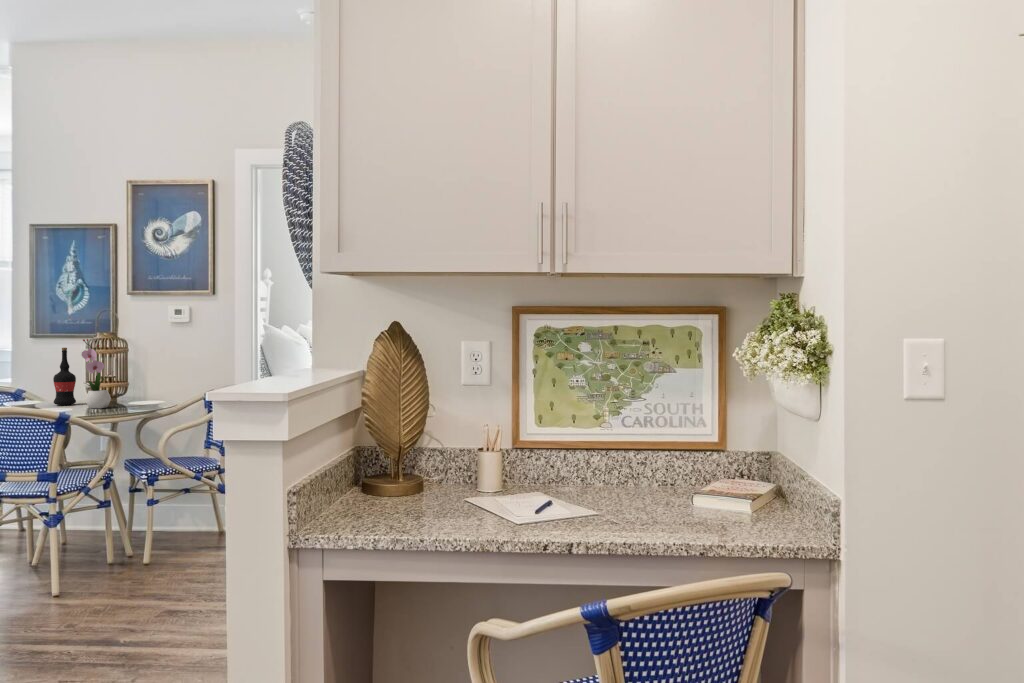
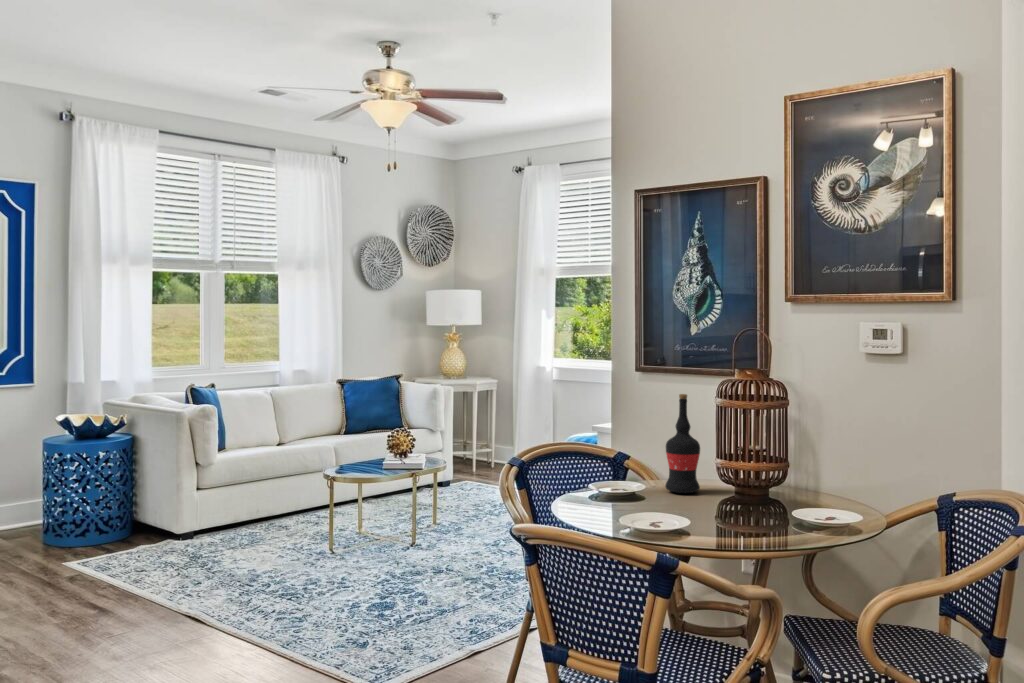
flower arrangement: present [81,339,111,408] -> none [711,384,765,515]

